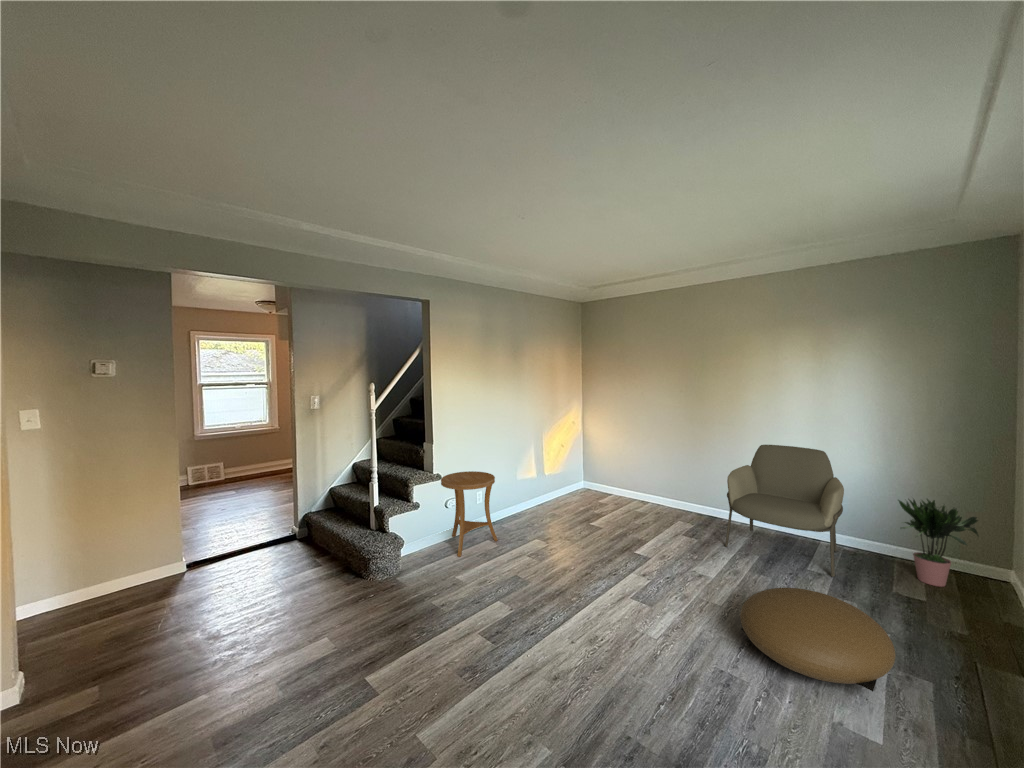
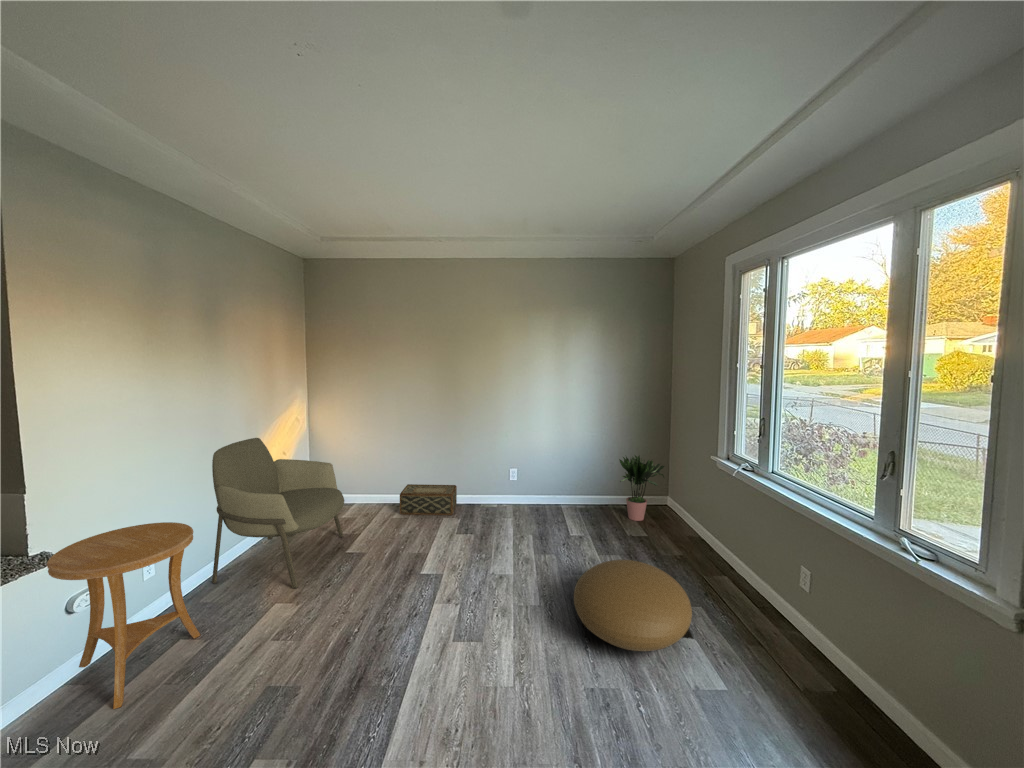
armchair: present [725,445,844,577] -> present [212,438,344,588]
woven basket: none [642,487,698,521] -> present [400,484,457,515]

